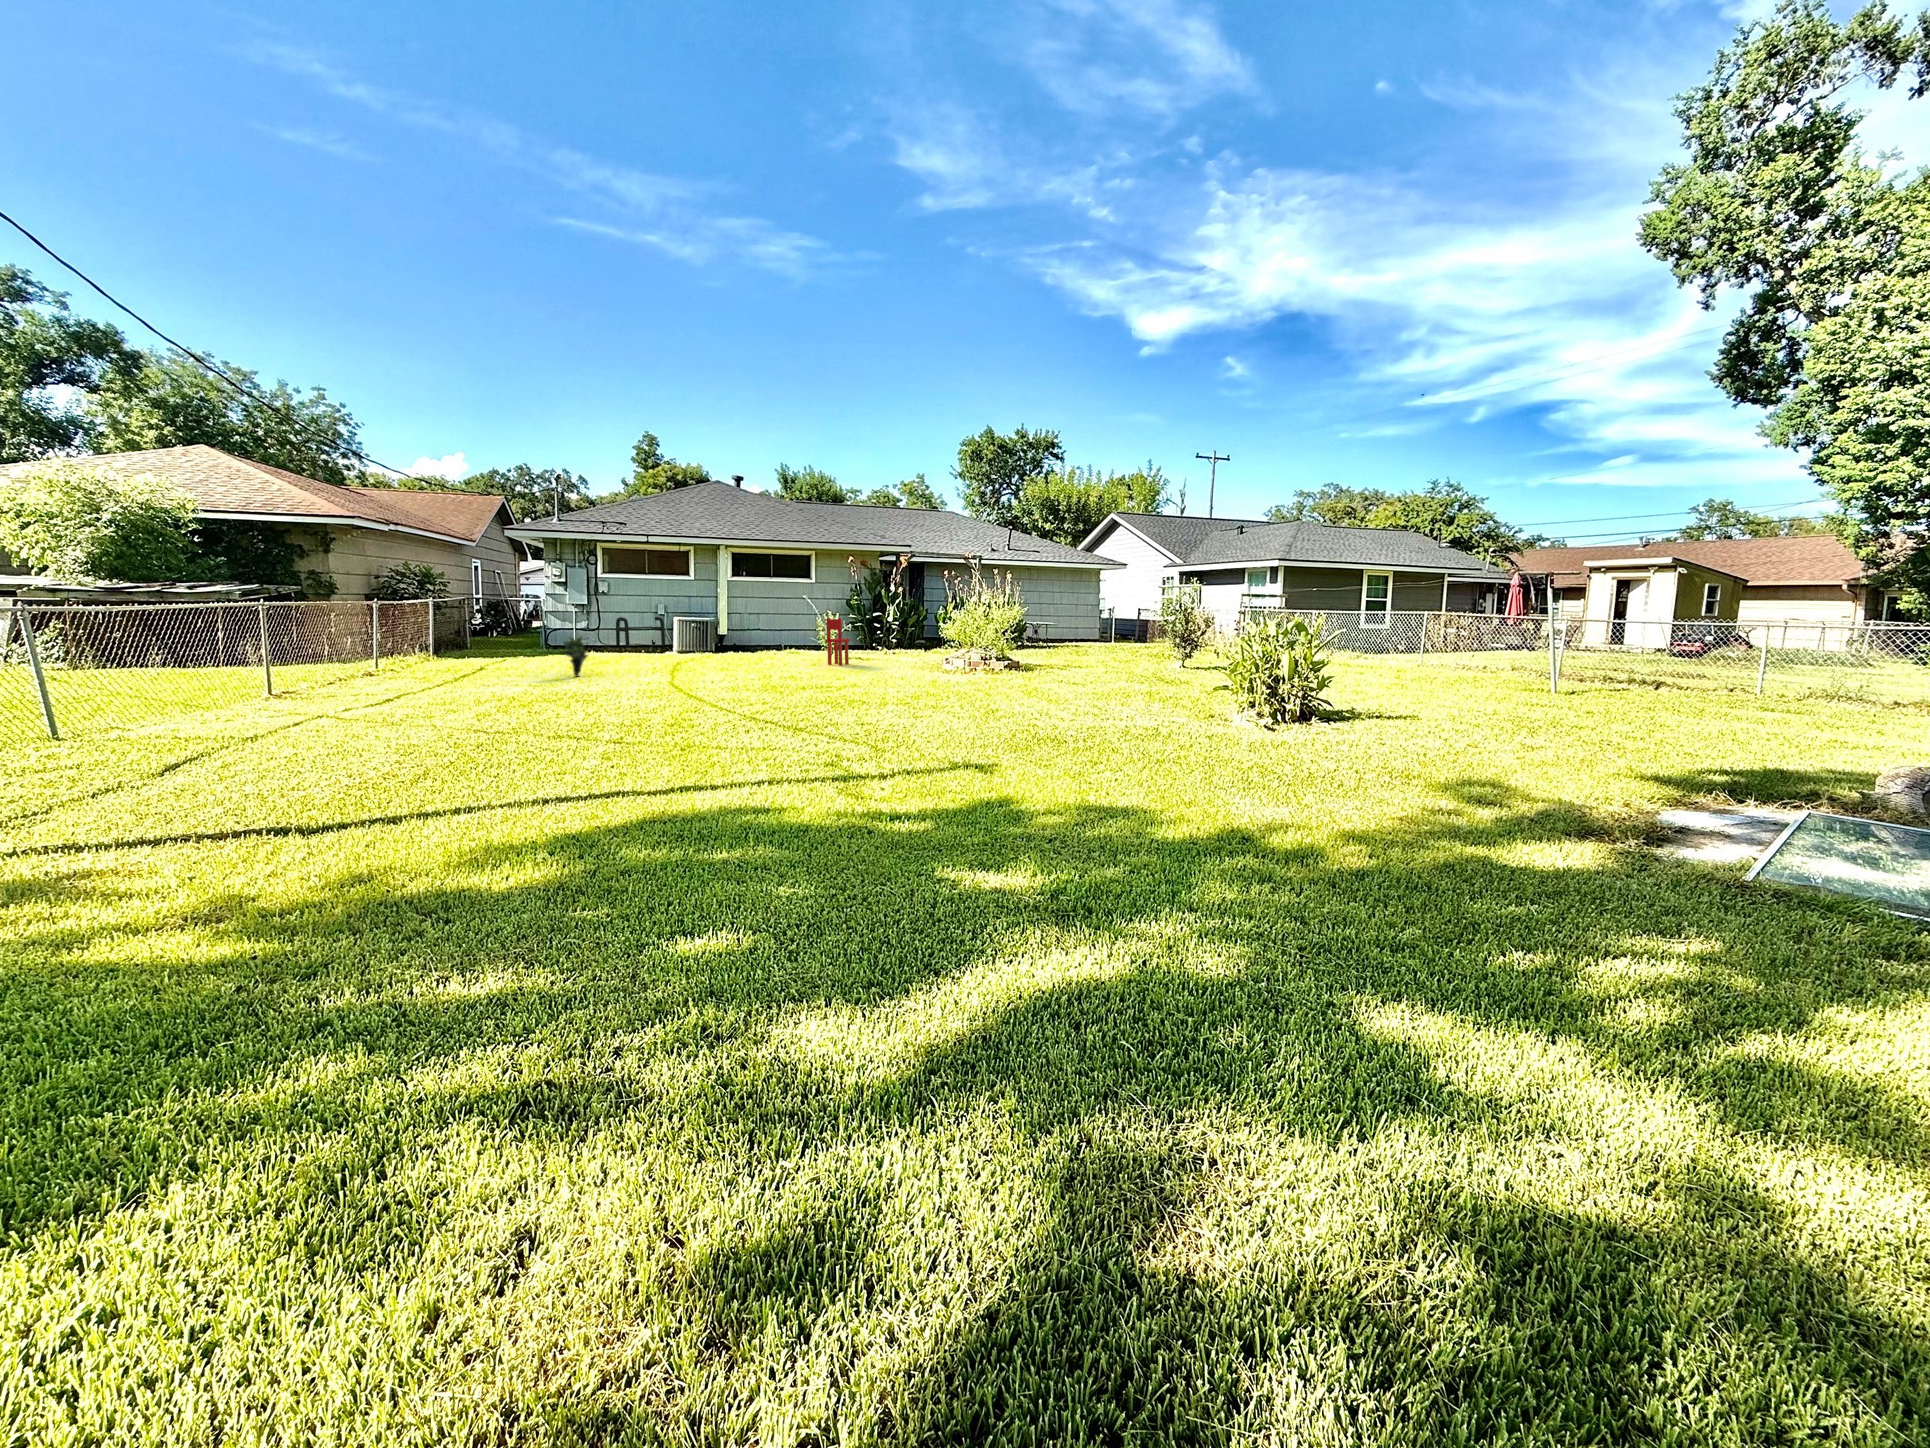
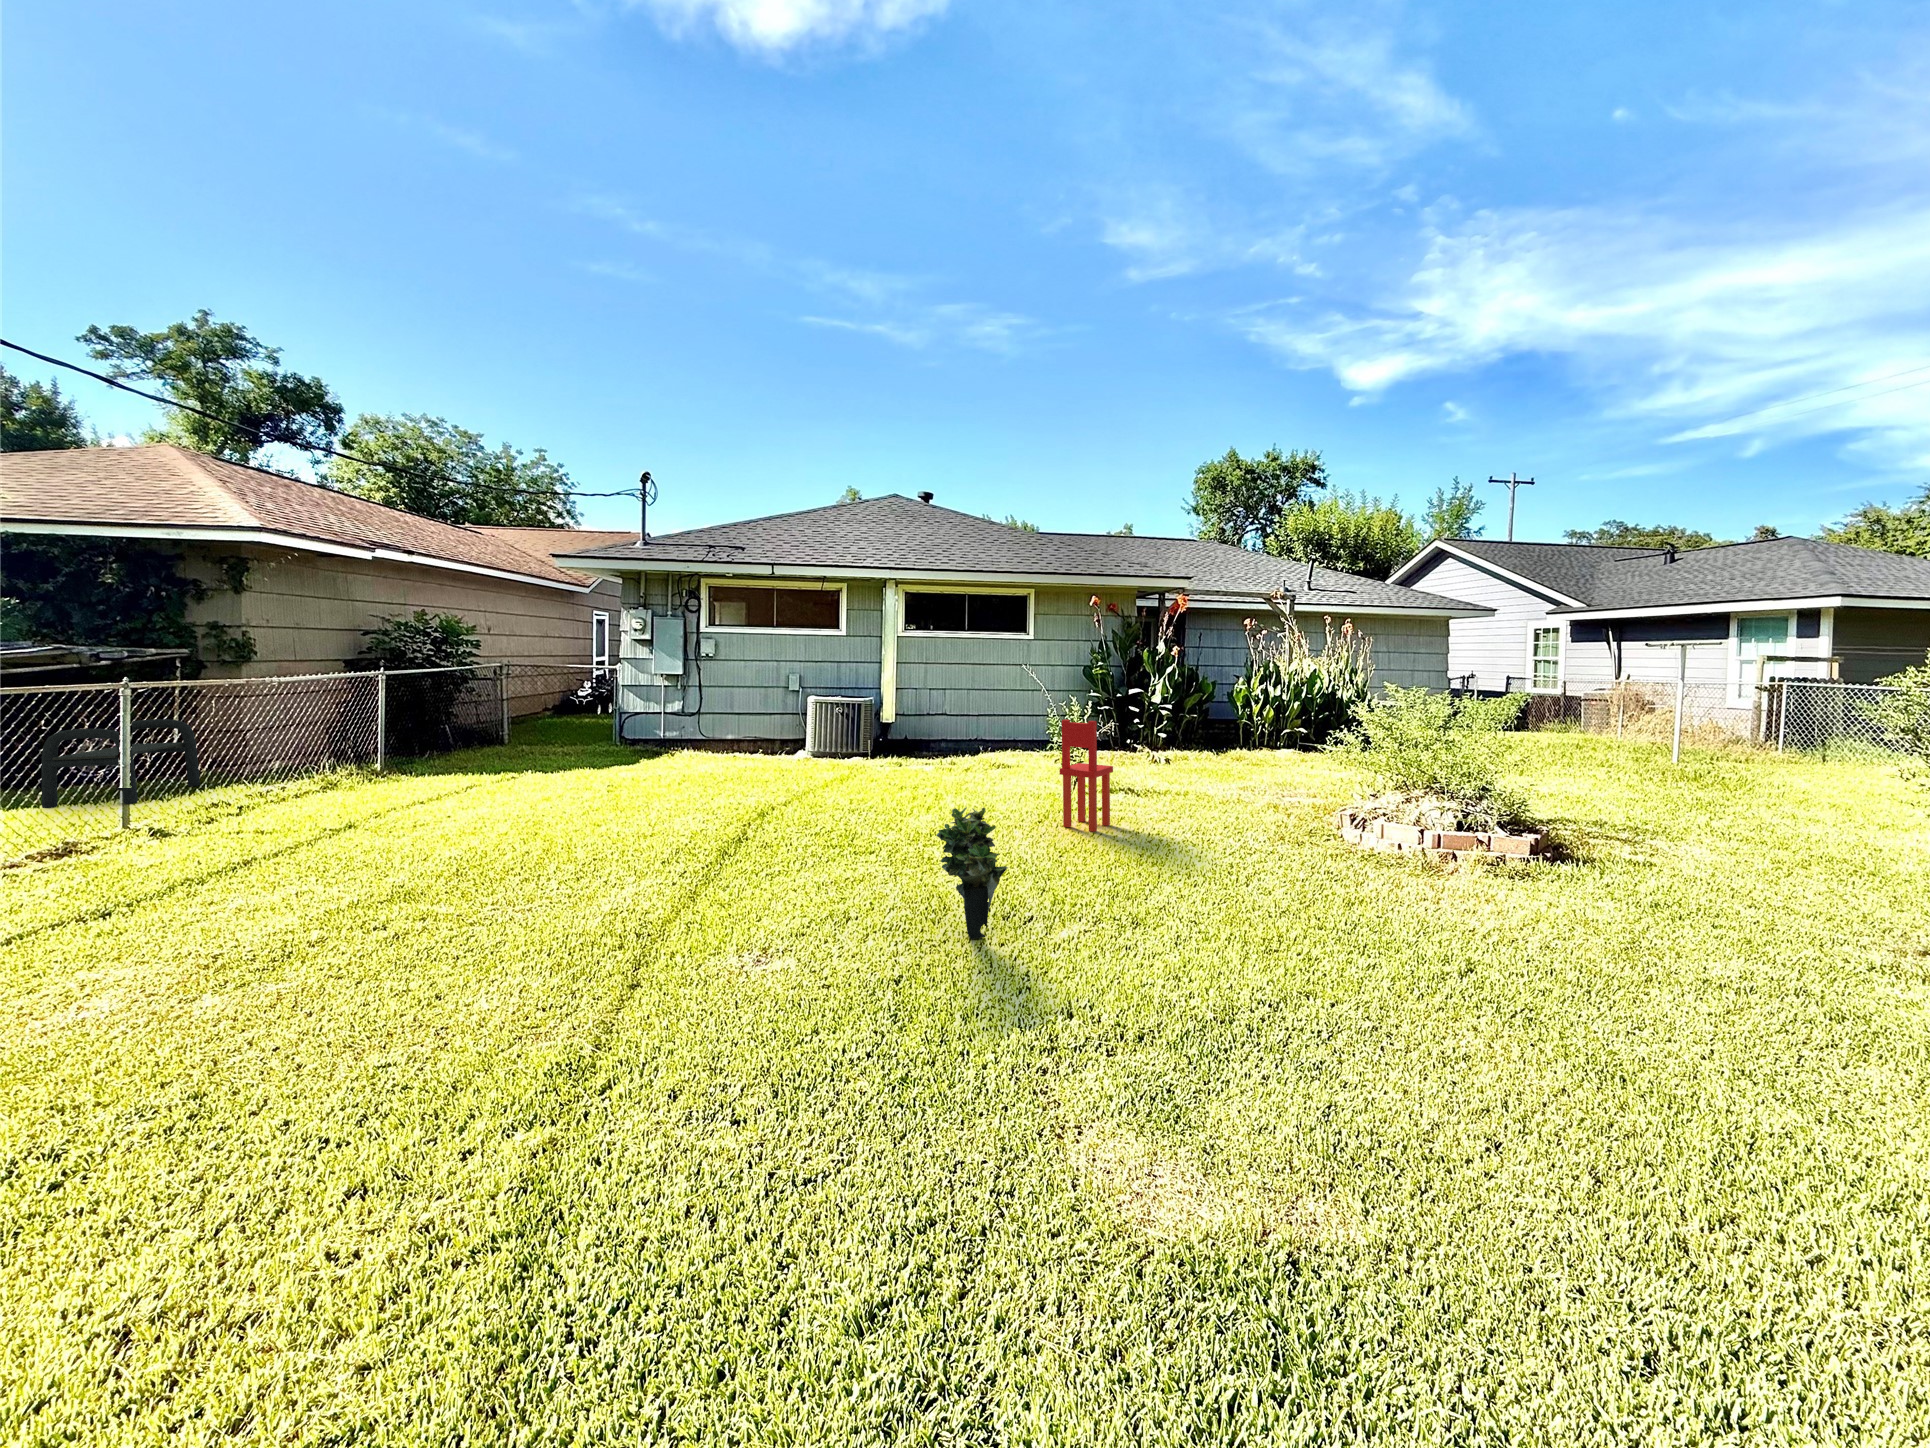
bench: present [616,617,665,647] -> present [42,719,200,808]
potted plant: present [563,637,587,677] -> present [936,807,1007,939]

